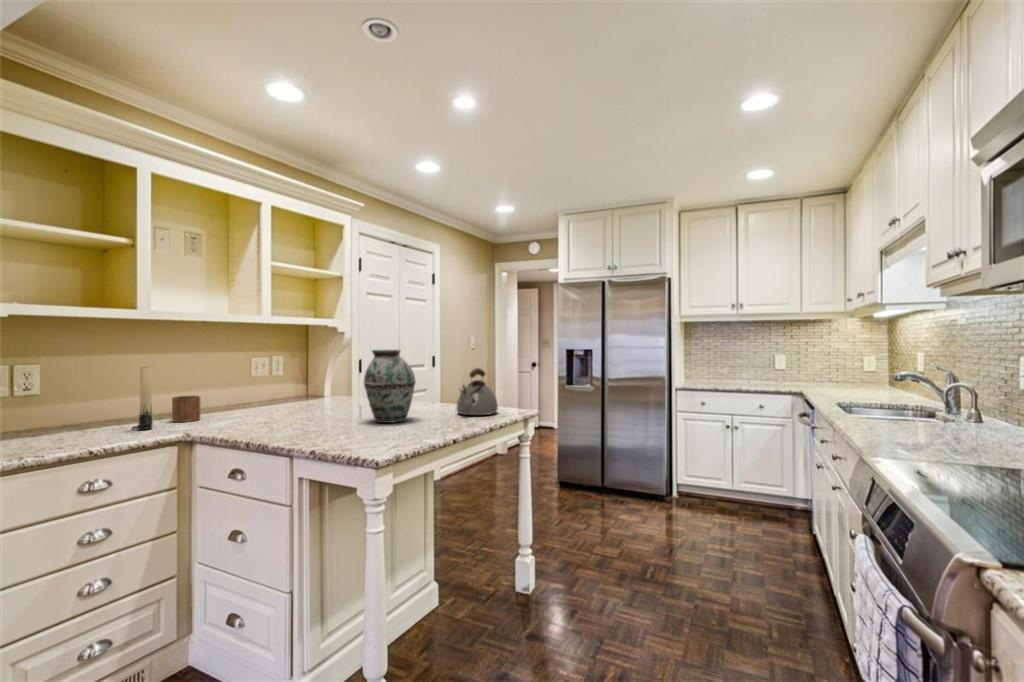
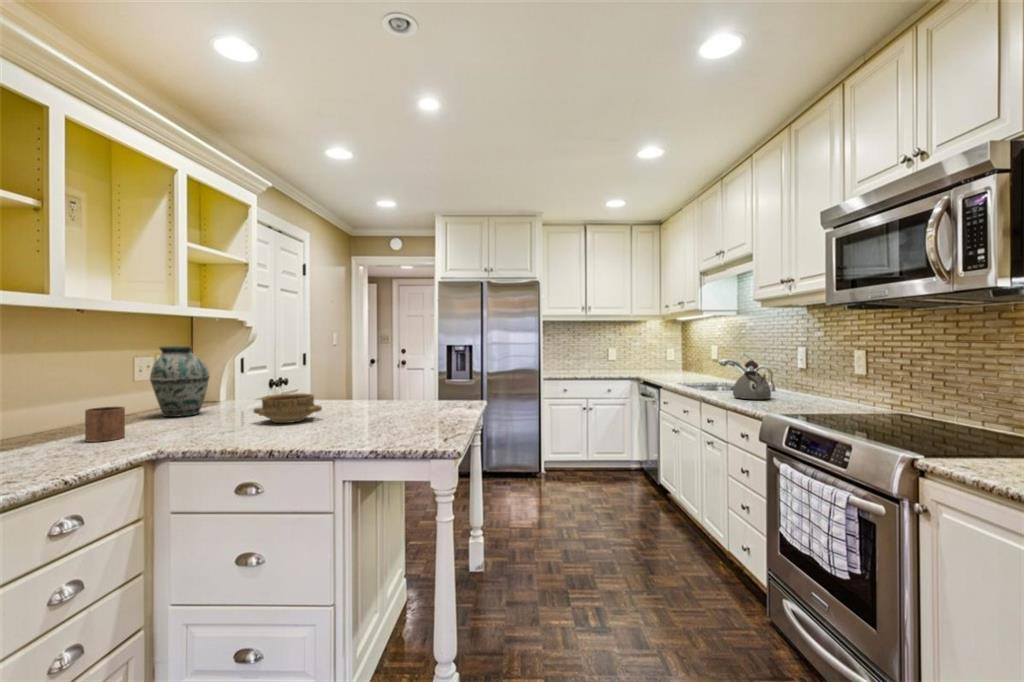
vase: present [364,350,416,423] -> present [150,346,210,417]
candle: present [132,365,152,430] -> none [52,368,85,455]
kettle: present [457,368,498,415] -> present [733,361,771,399]
ceramic bowl: none [294,392,350,419] -> present [254,393,322,423]

